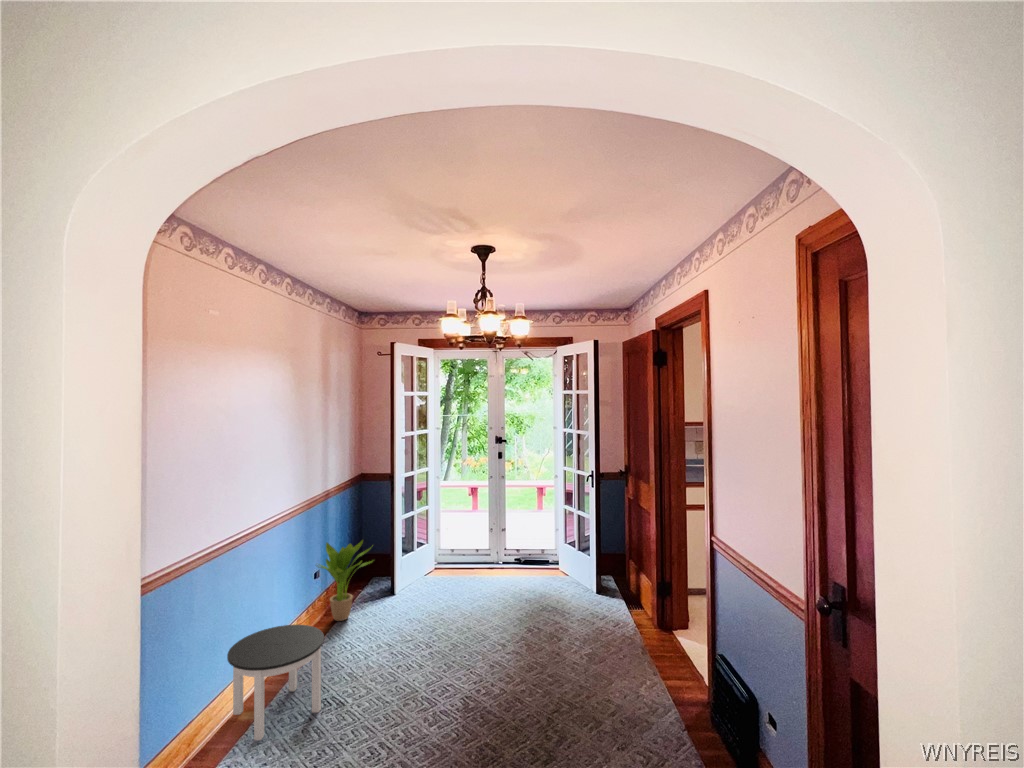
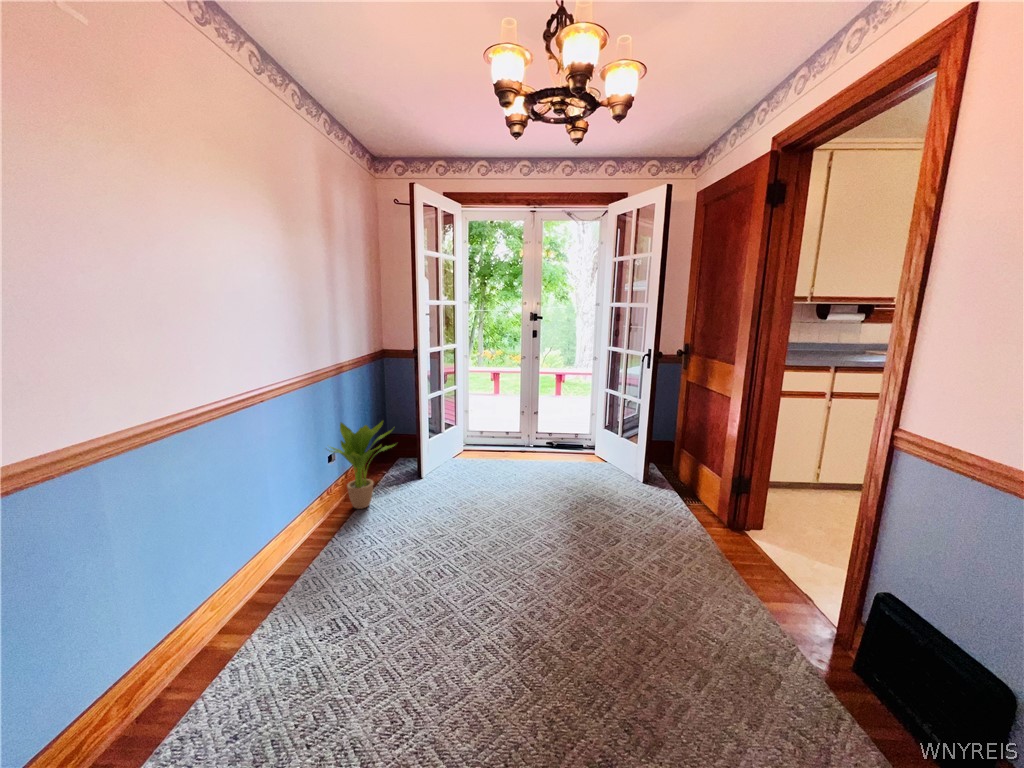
round table: present [227,625,324,740] -> none [185,527,327,688]

